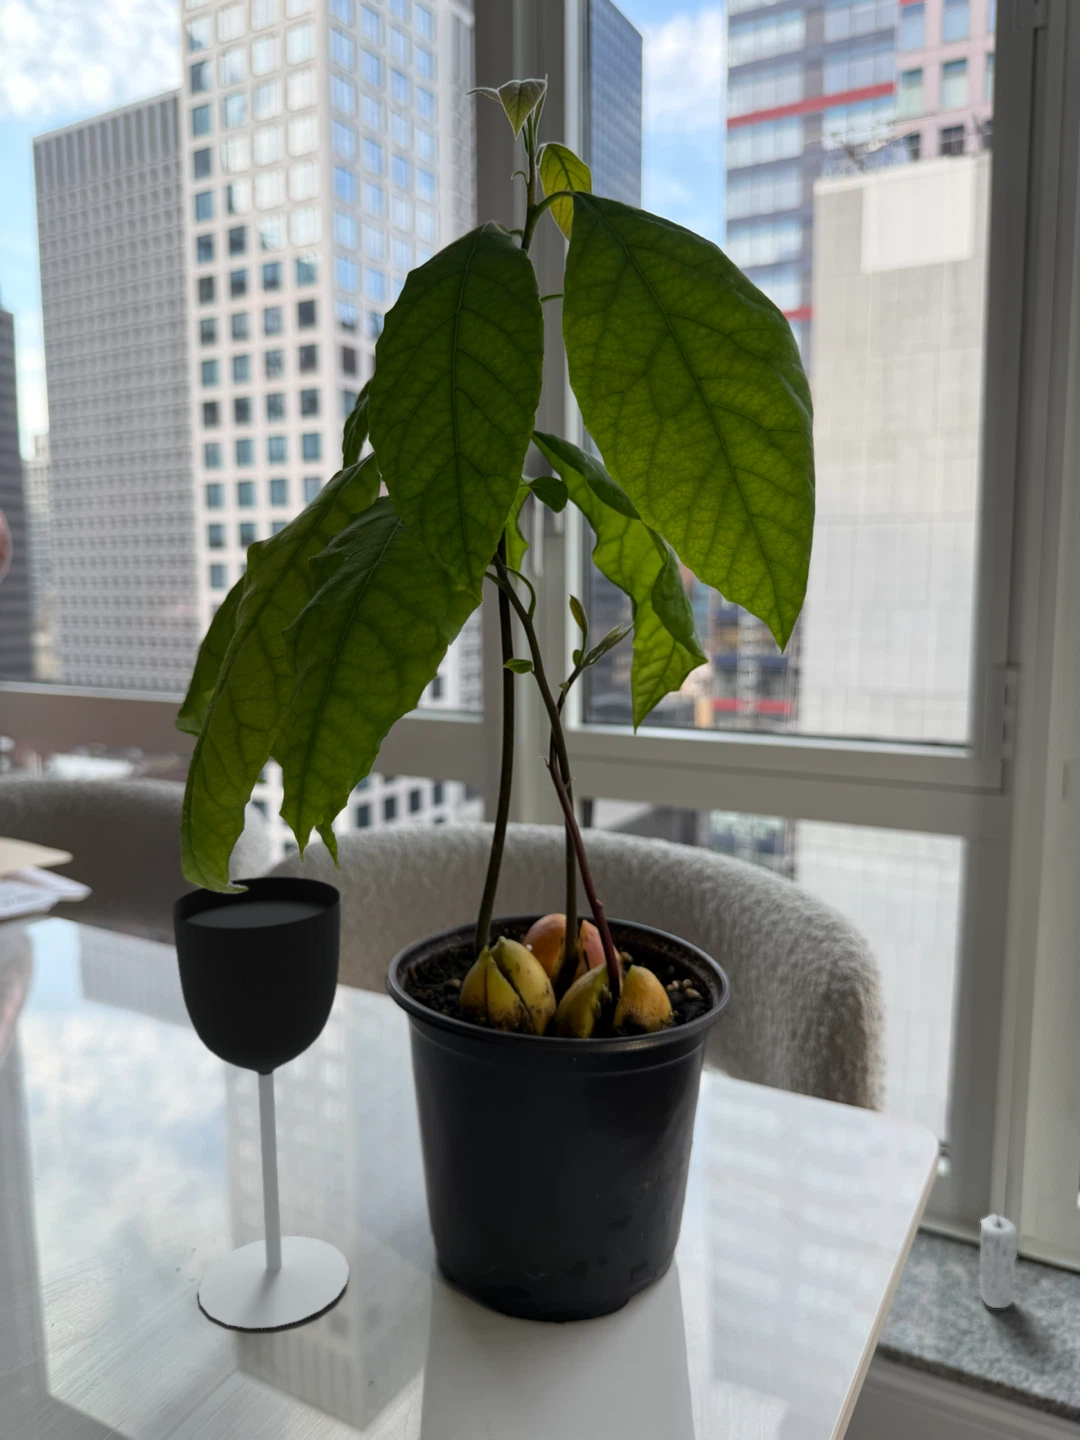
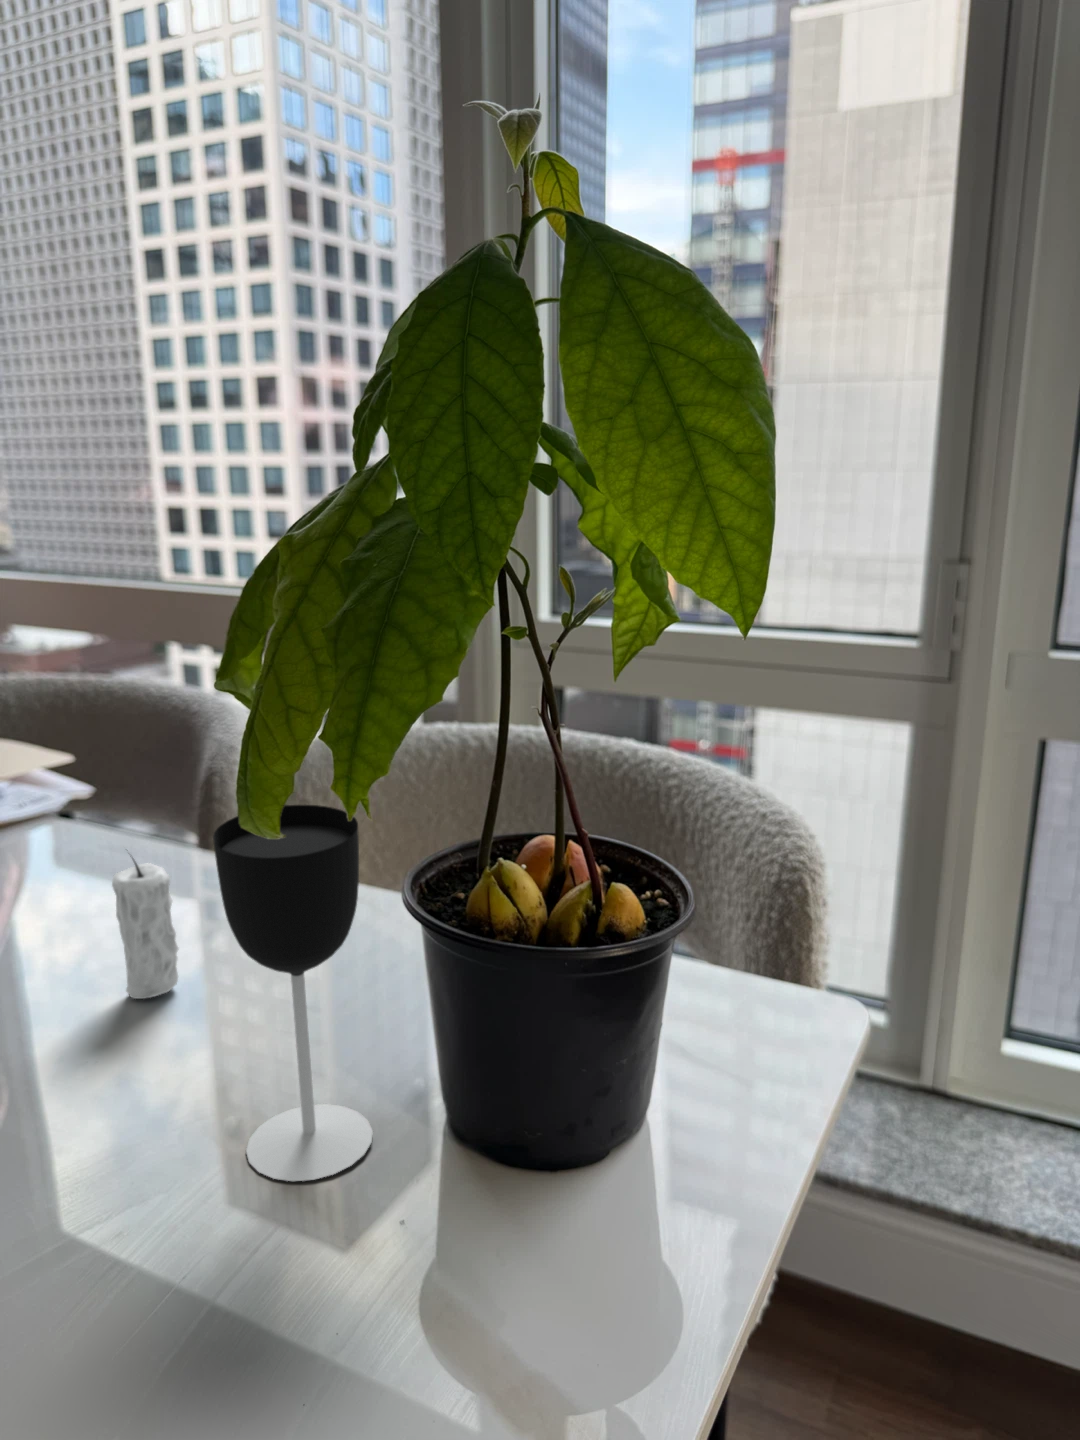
candle: present [980,1215,1018,1308] -> present [112,858,179,999]

